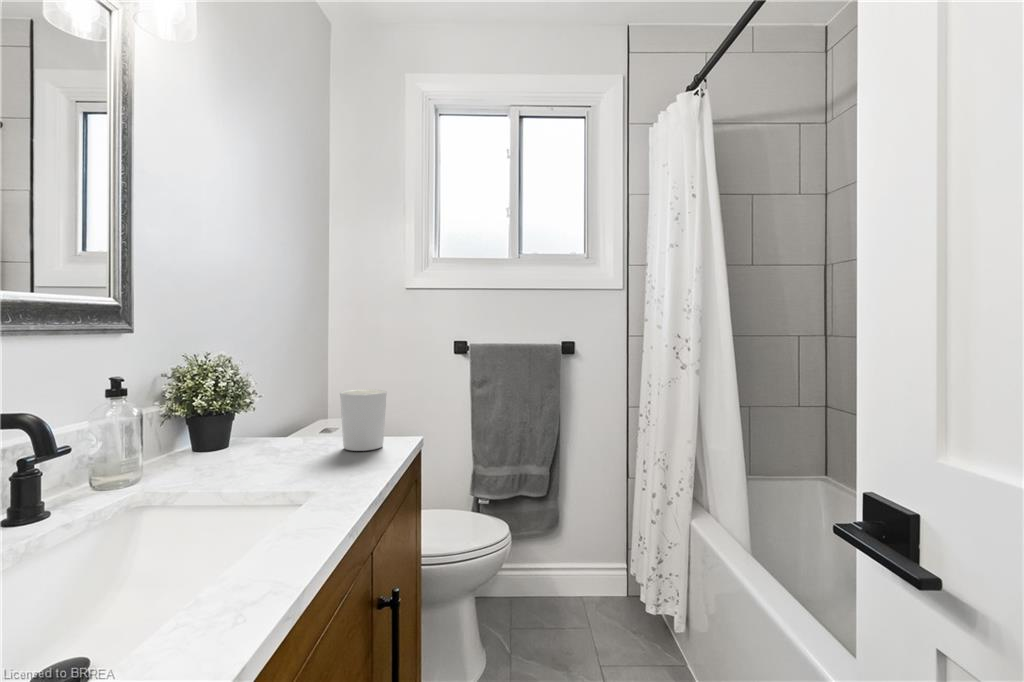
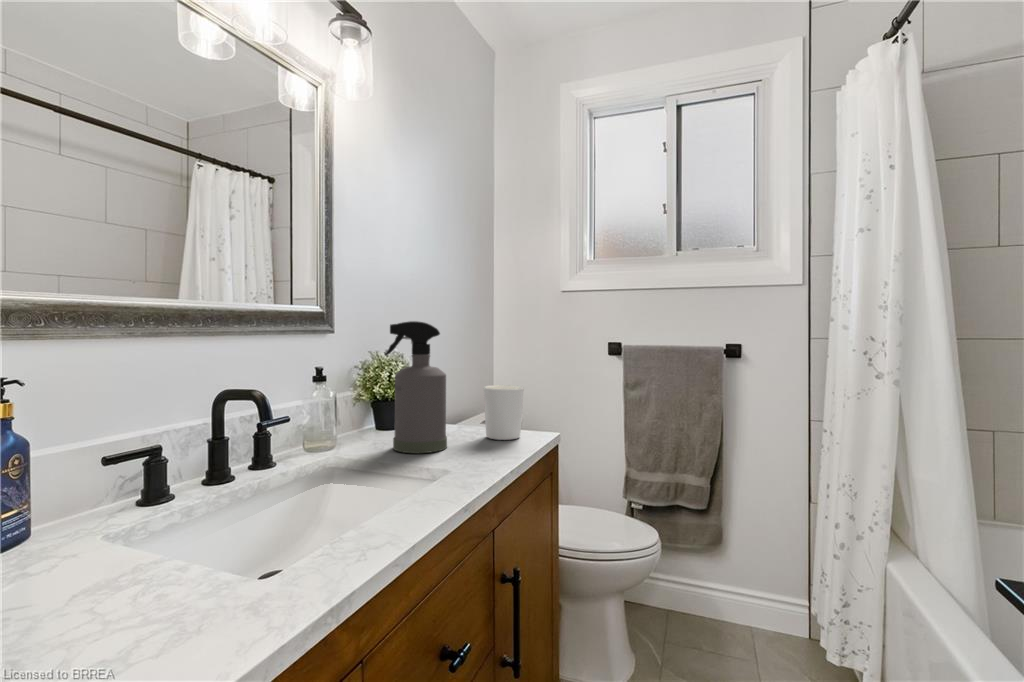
spray bottle: none [216,317,300,477] -> present [385,321,447,453]

